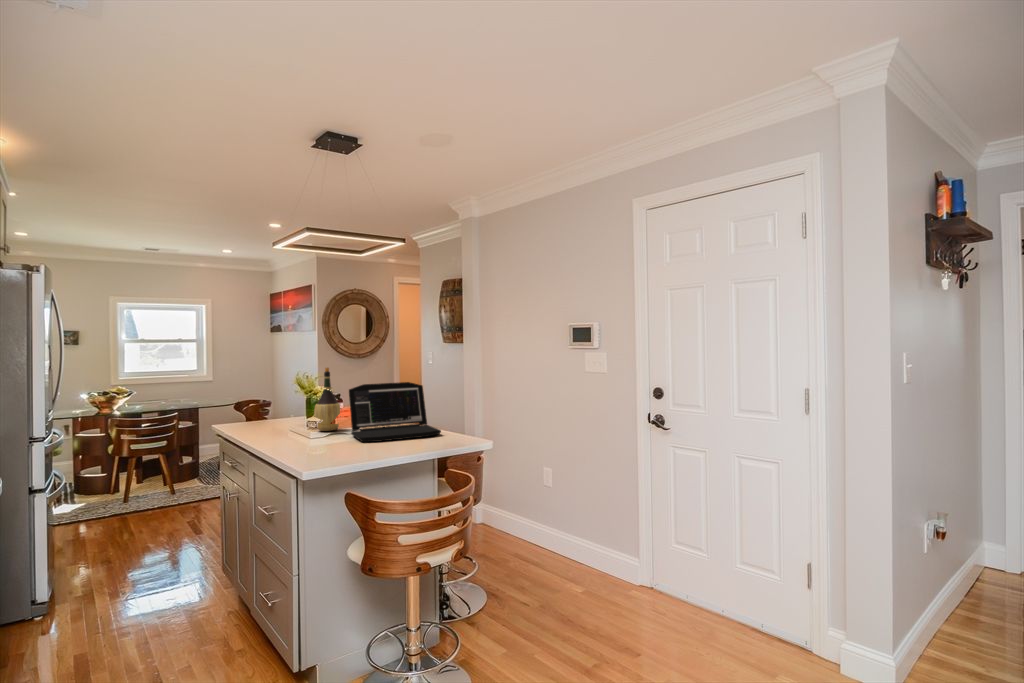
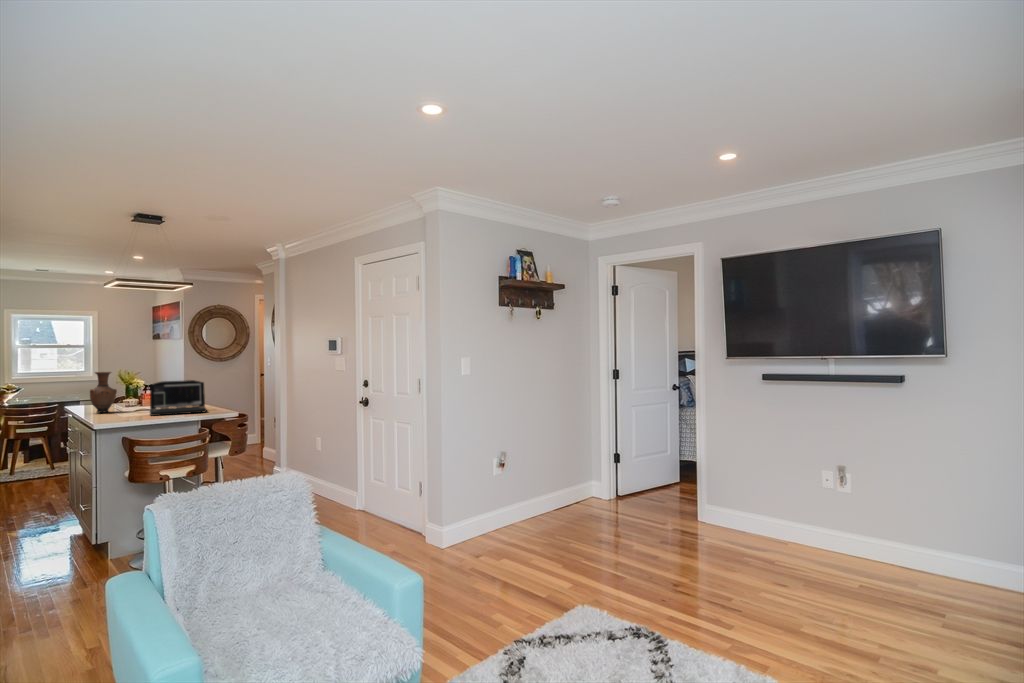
wine bottle: present [314,367,341,431] -> none [131,371,150,411]
vase: none [256,369,295,435] -> present [90,372,117,413]

